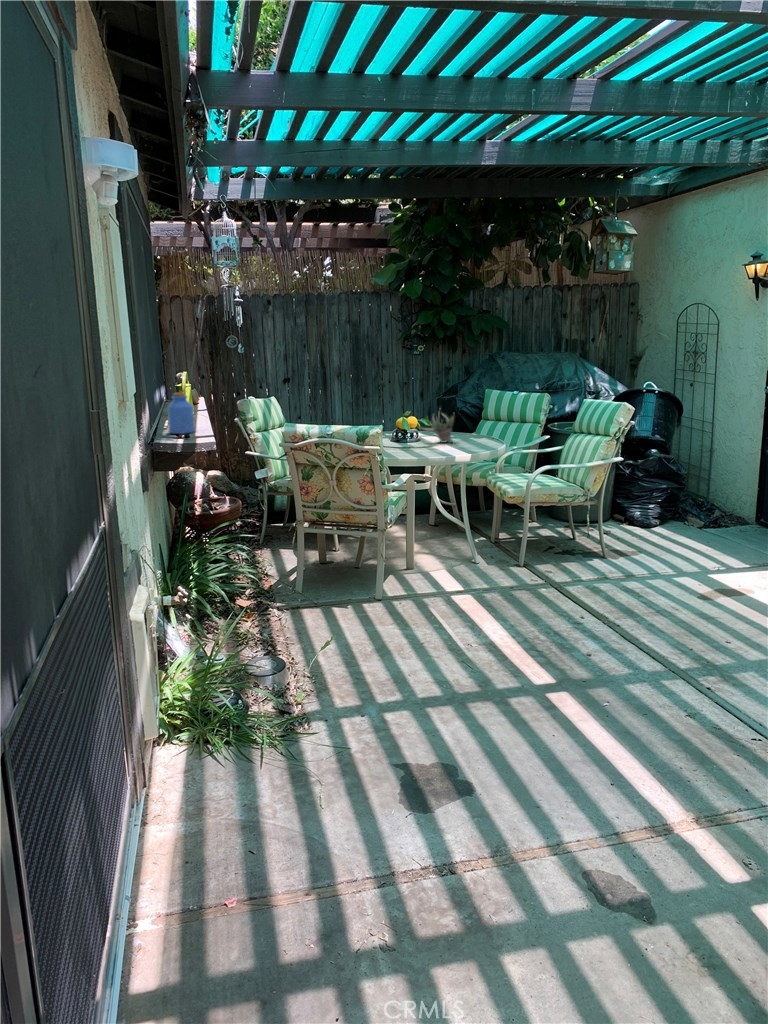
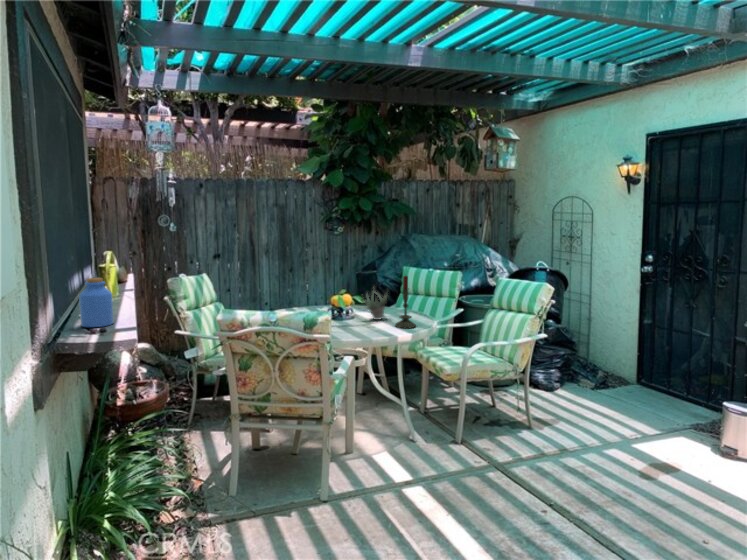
candle: none [459,394,480,450] -> present [395,276,416,328]

